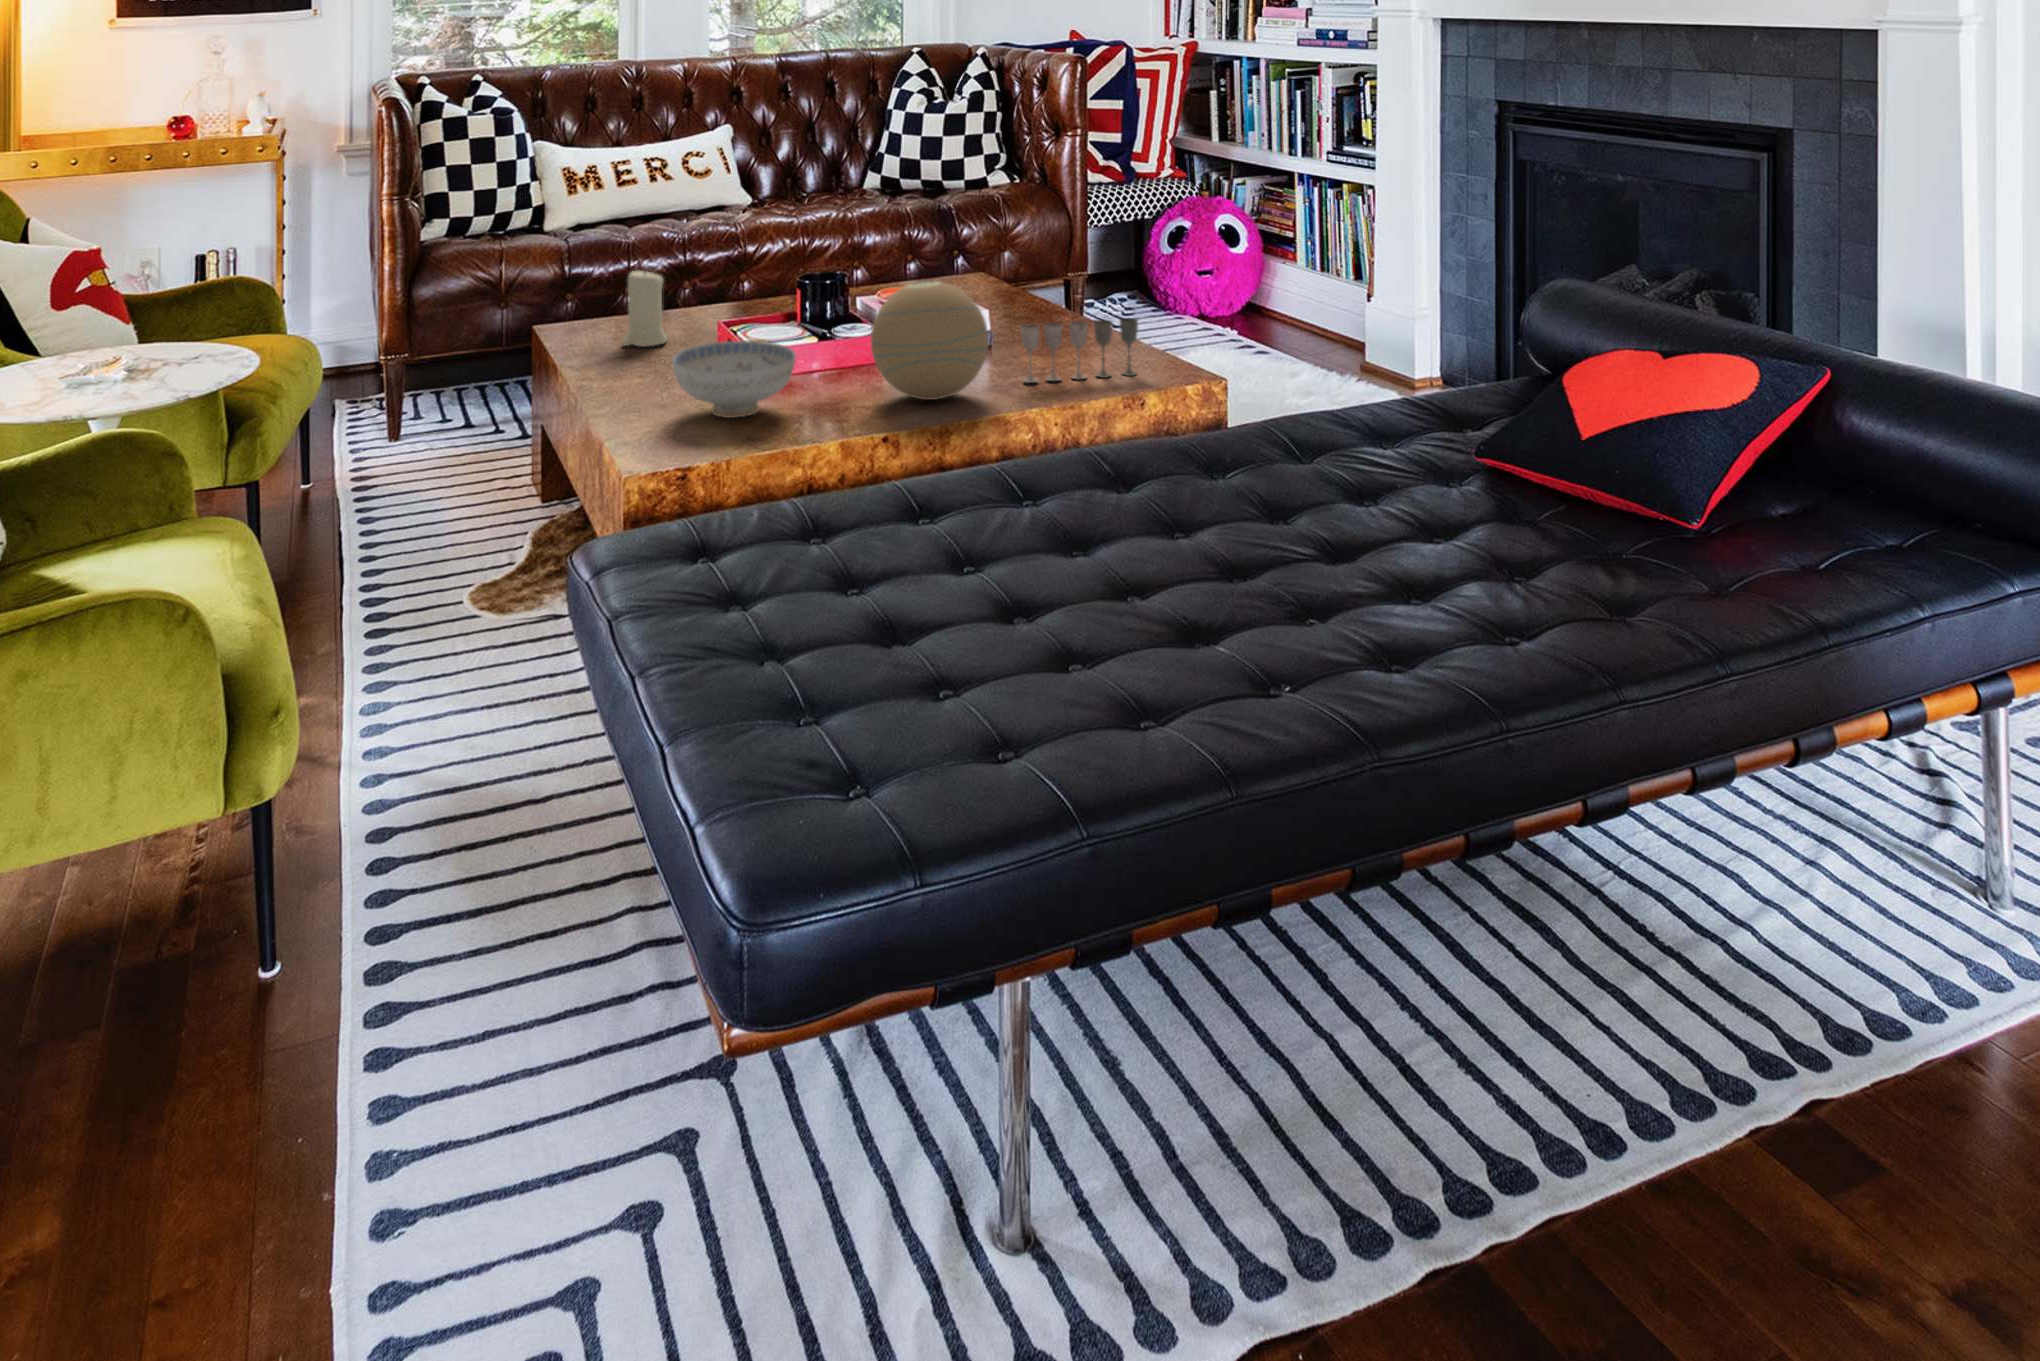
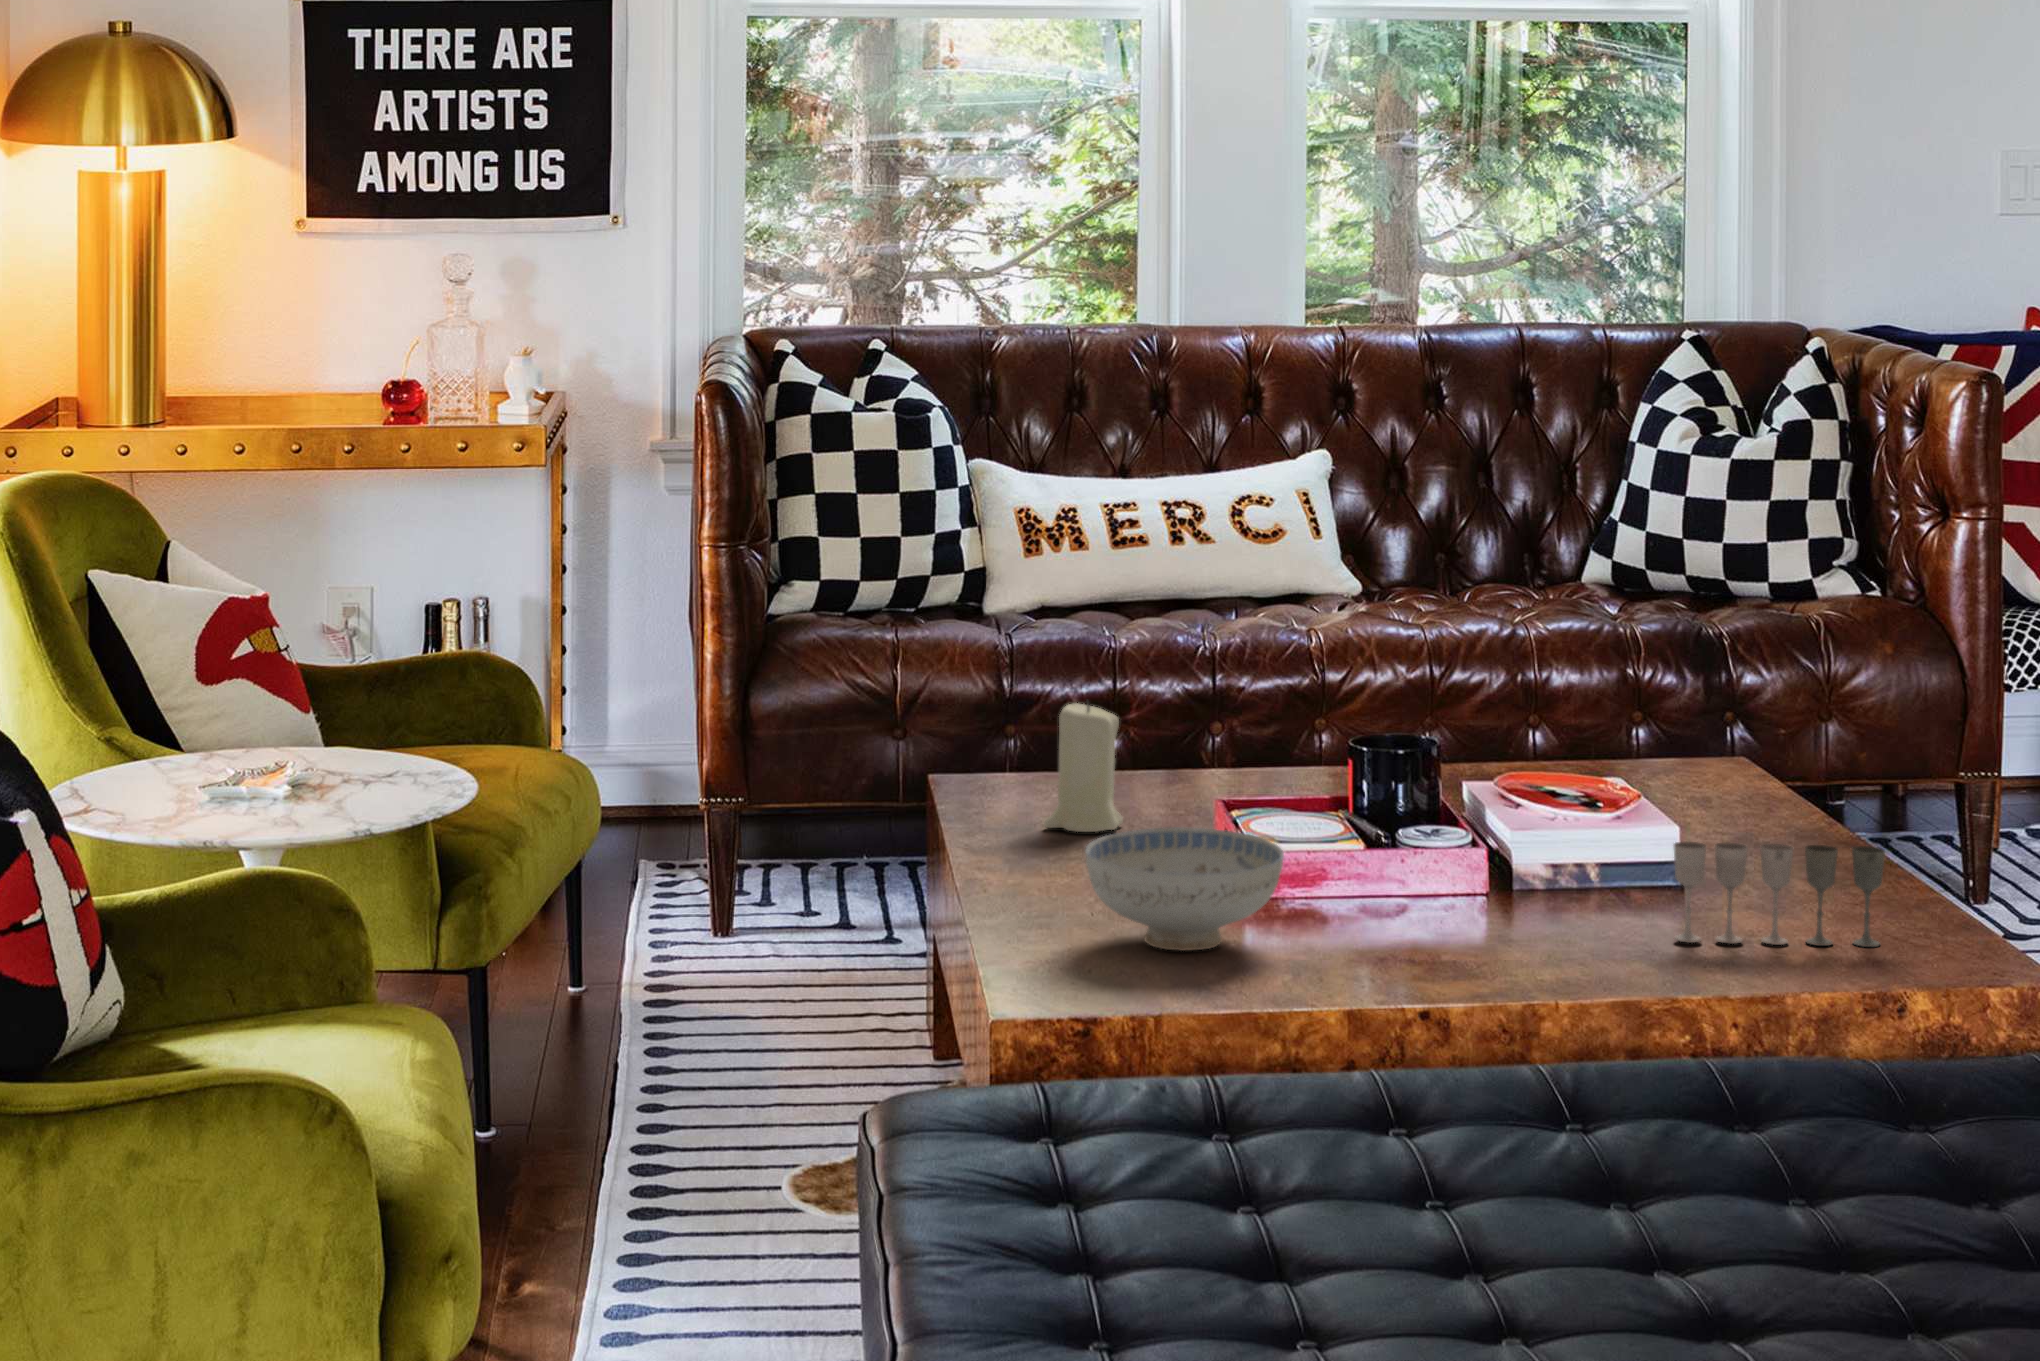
decorative orb: present [871,281,988,400] -> none [1410,753,1607,953]

